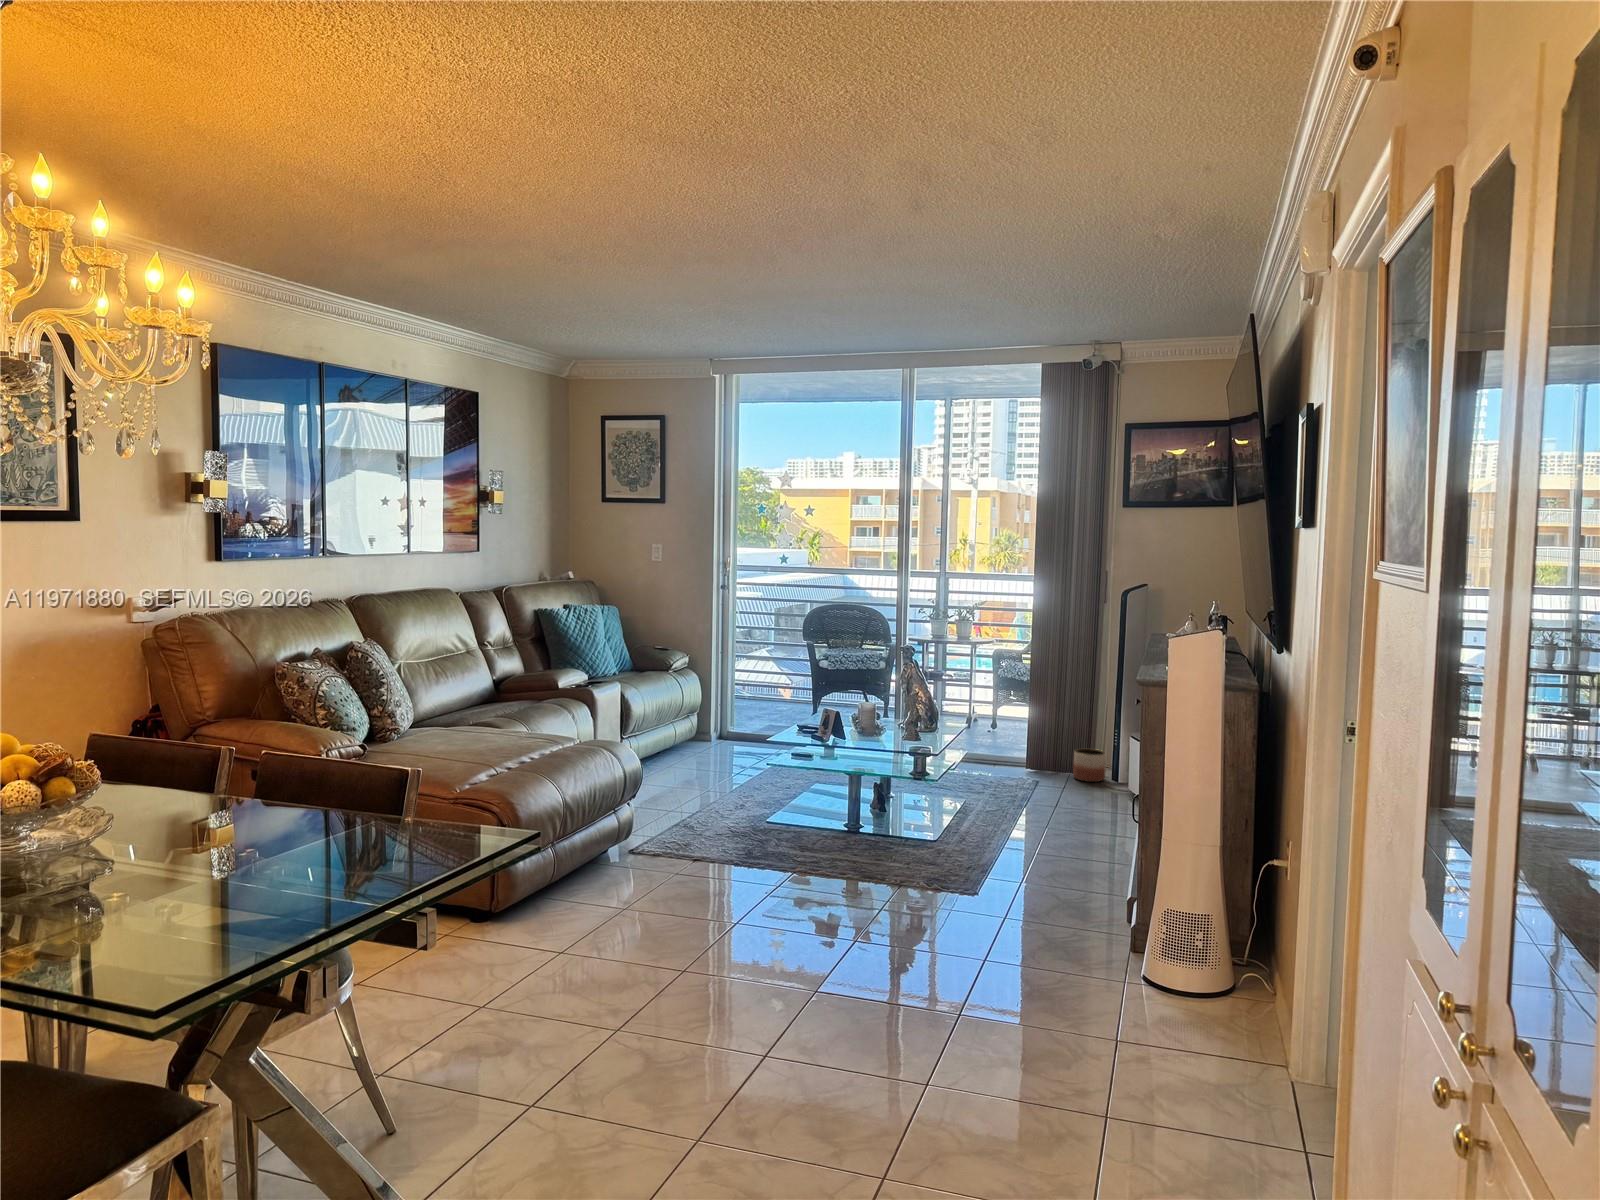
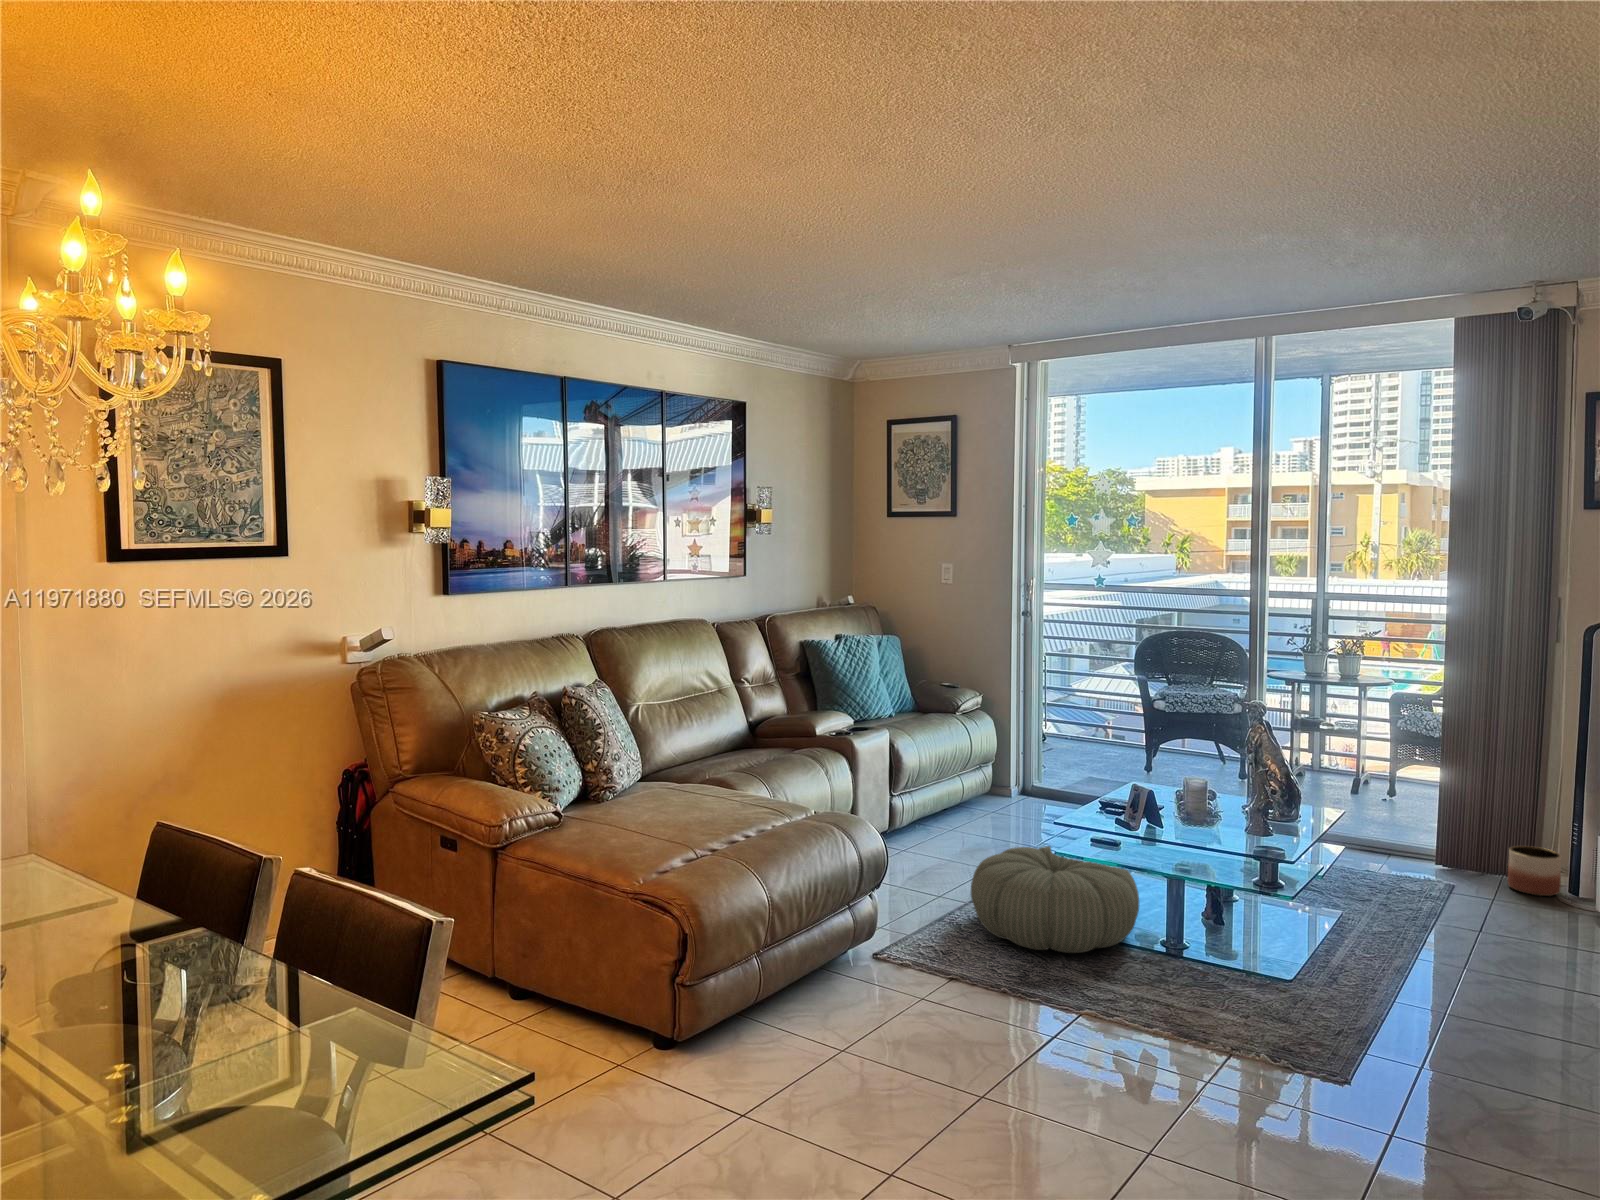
pouf: none [702,762,830,838] -> present [971,846,1139,953]

